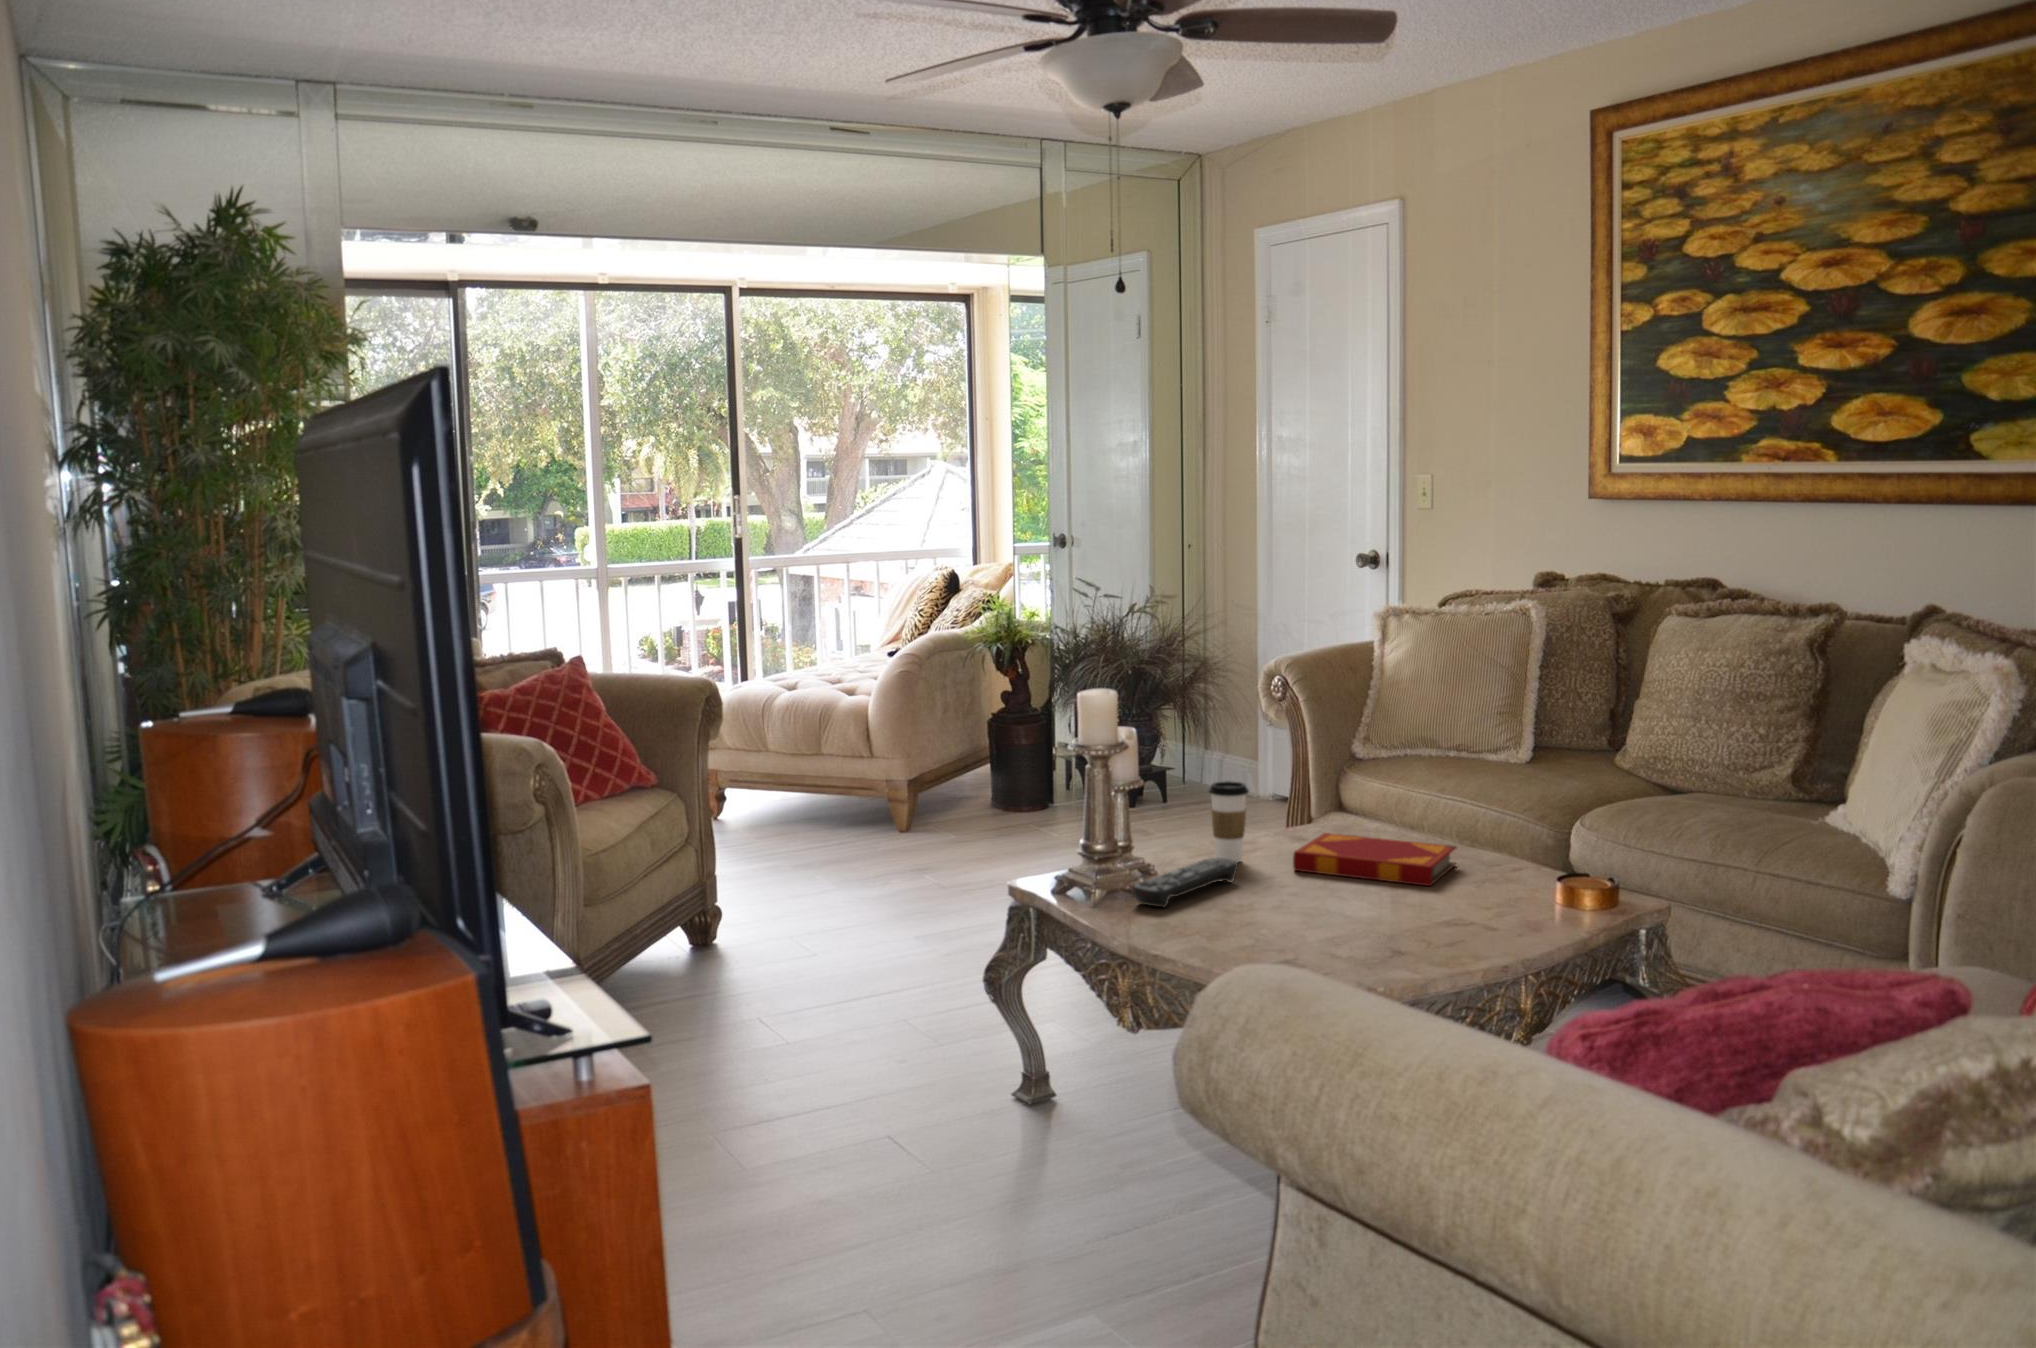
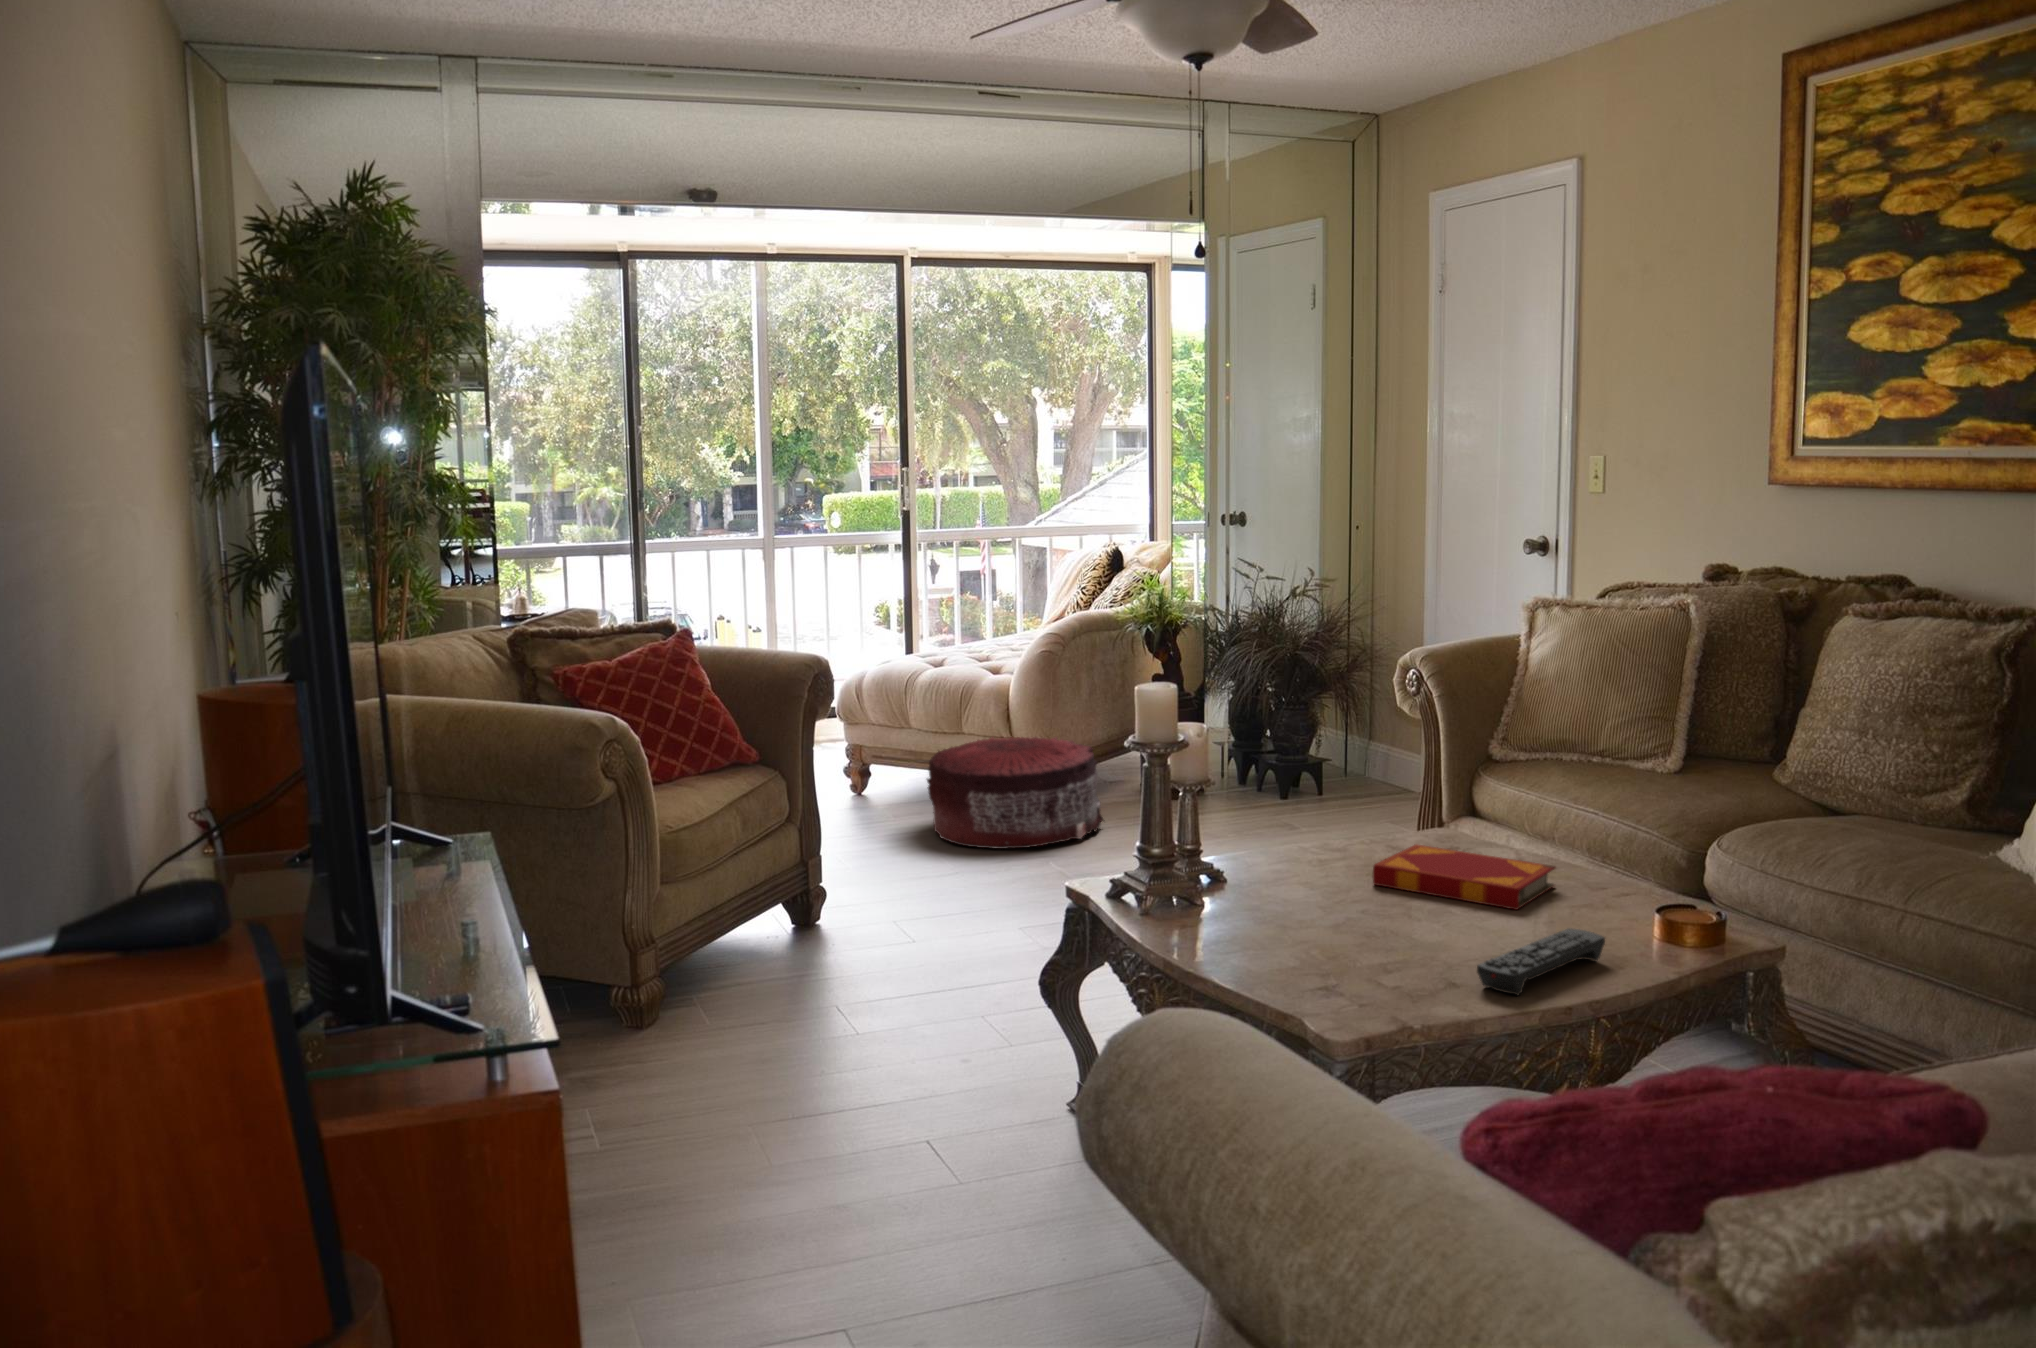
pouf: none [796,755,974,866] -> present [927,736,1104,849]
coffee cup: present [1209,781,1249,862] -> none [1287,786,1330,873]
remote control: present [1133,858,1238,908] -> present [1477,928,1605,996]

